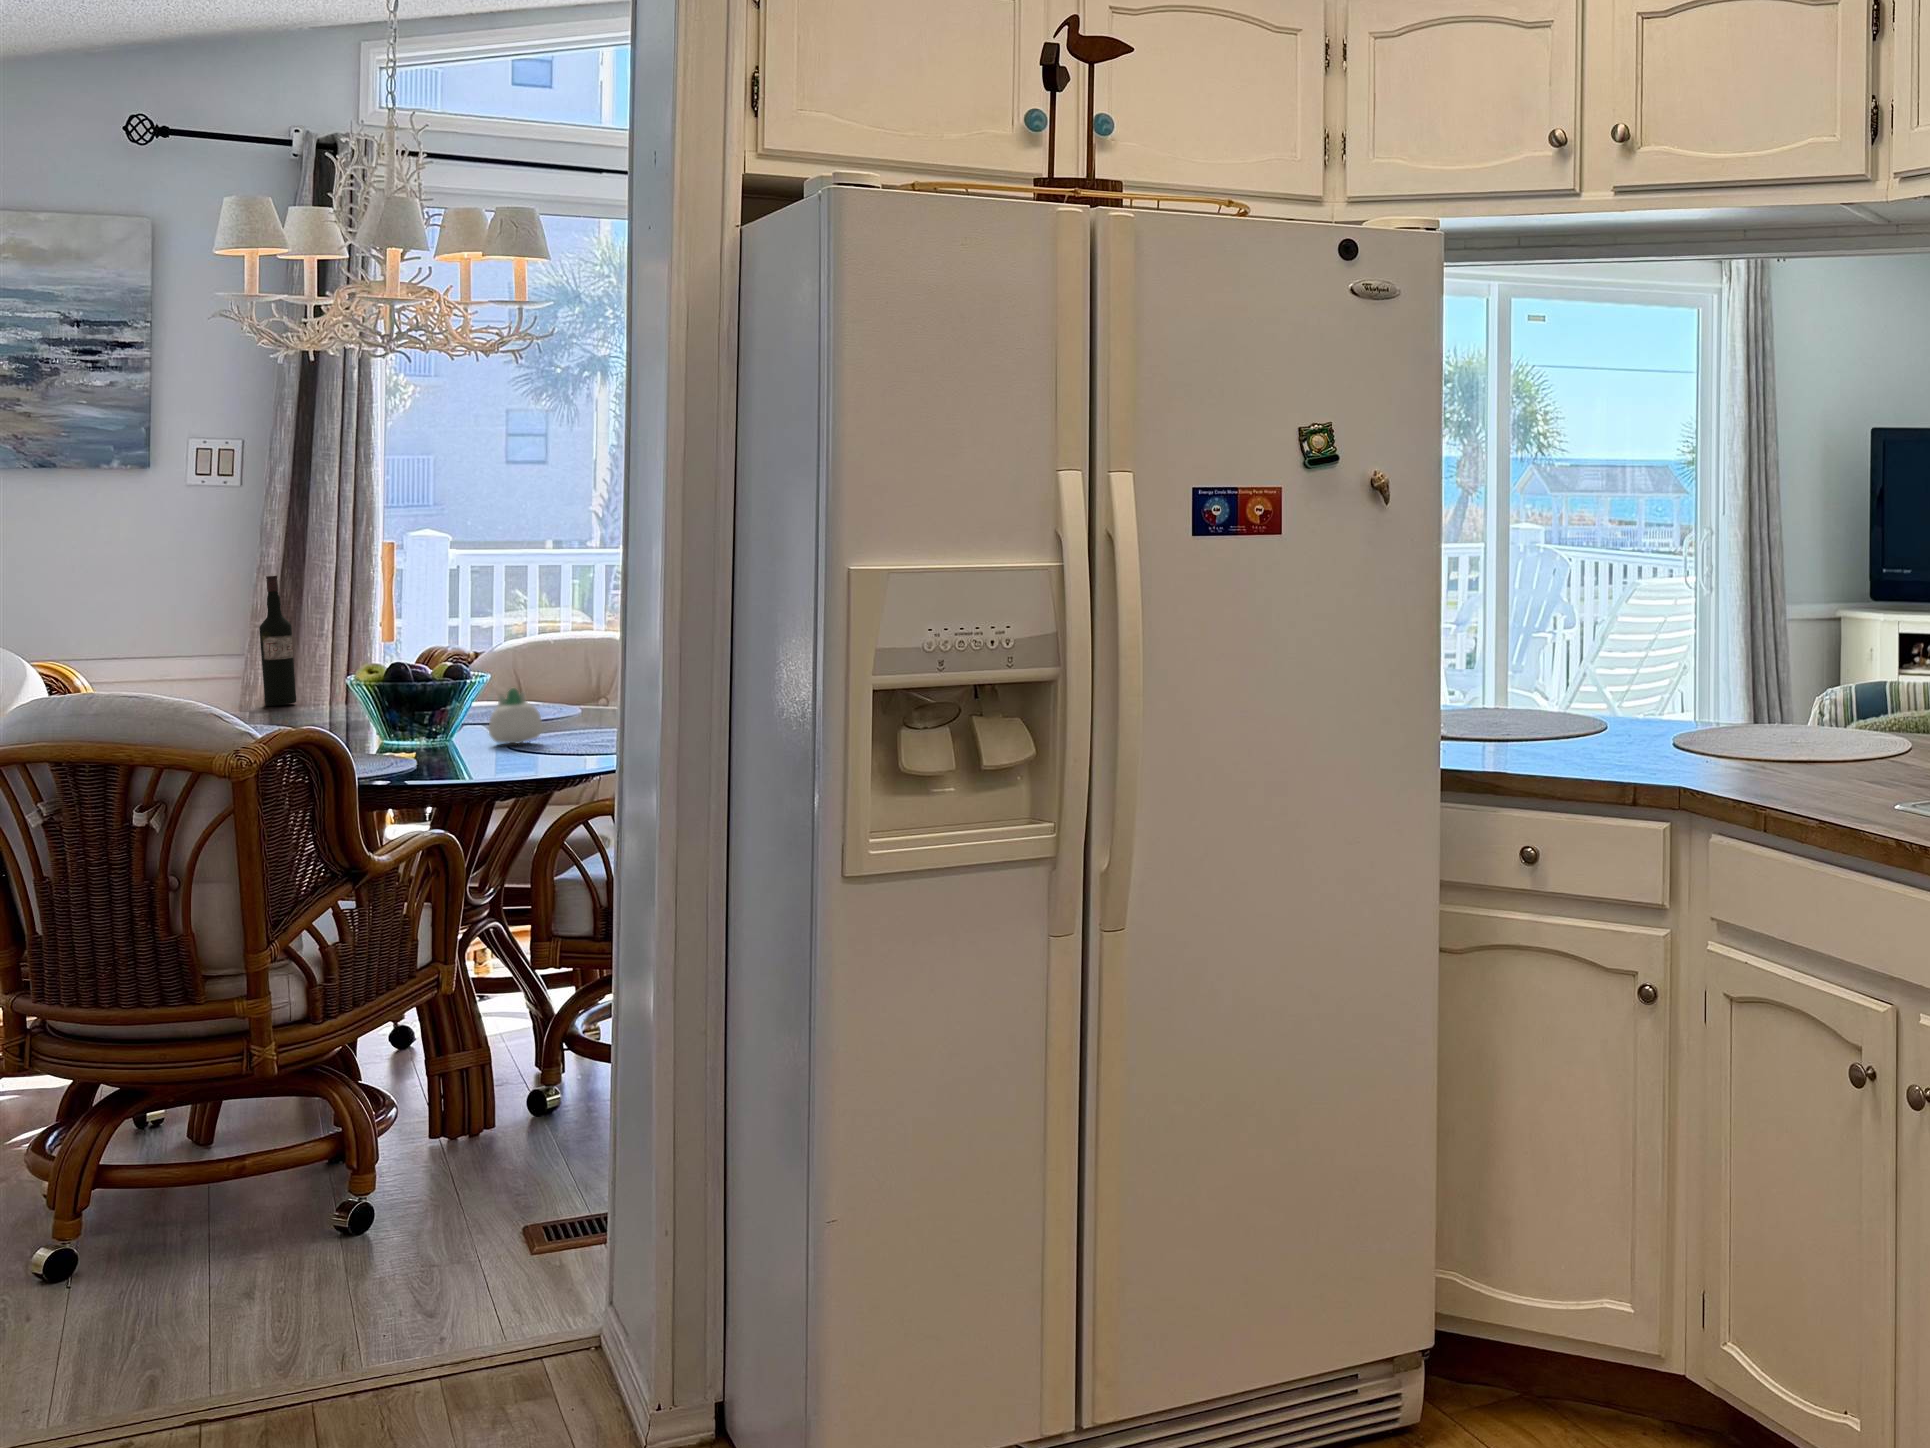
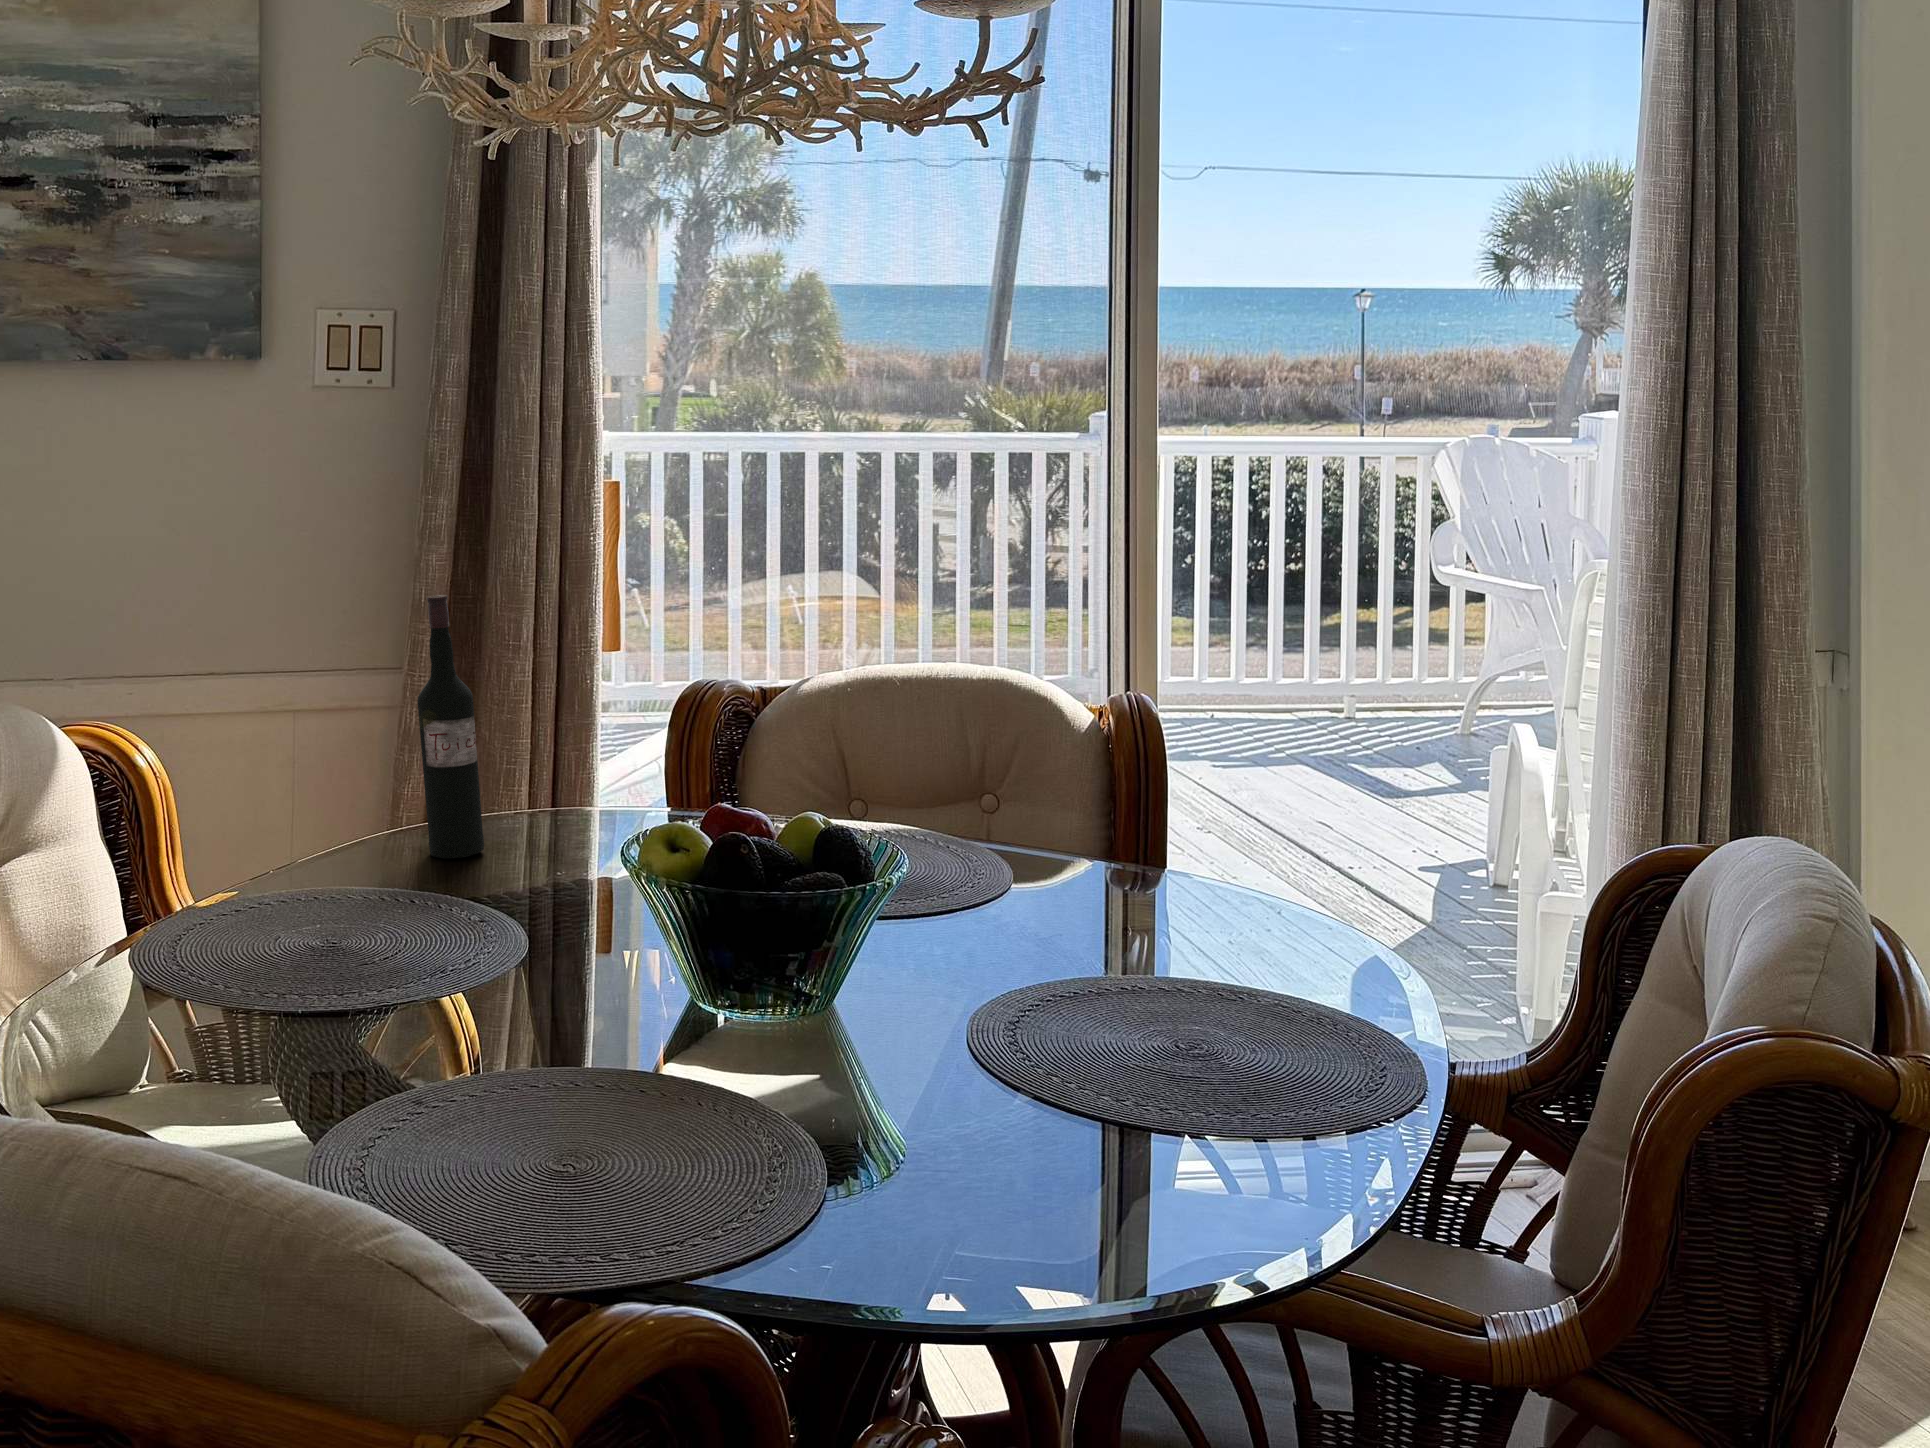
succulent planter: present [489,688,542,743] -> none [960,1059,1104,1235]

